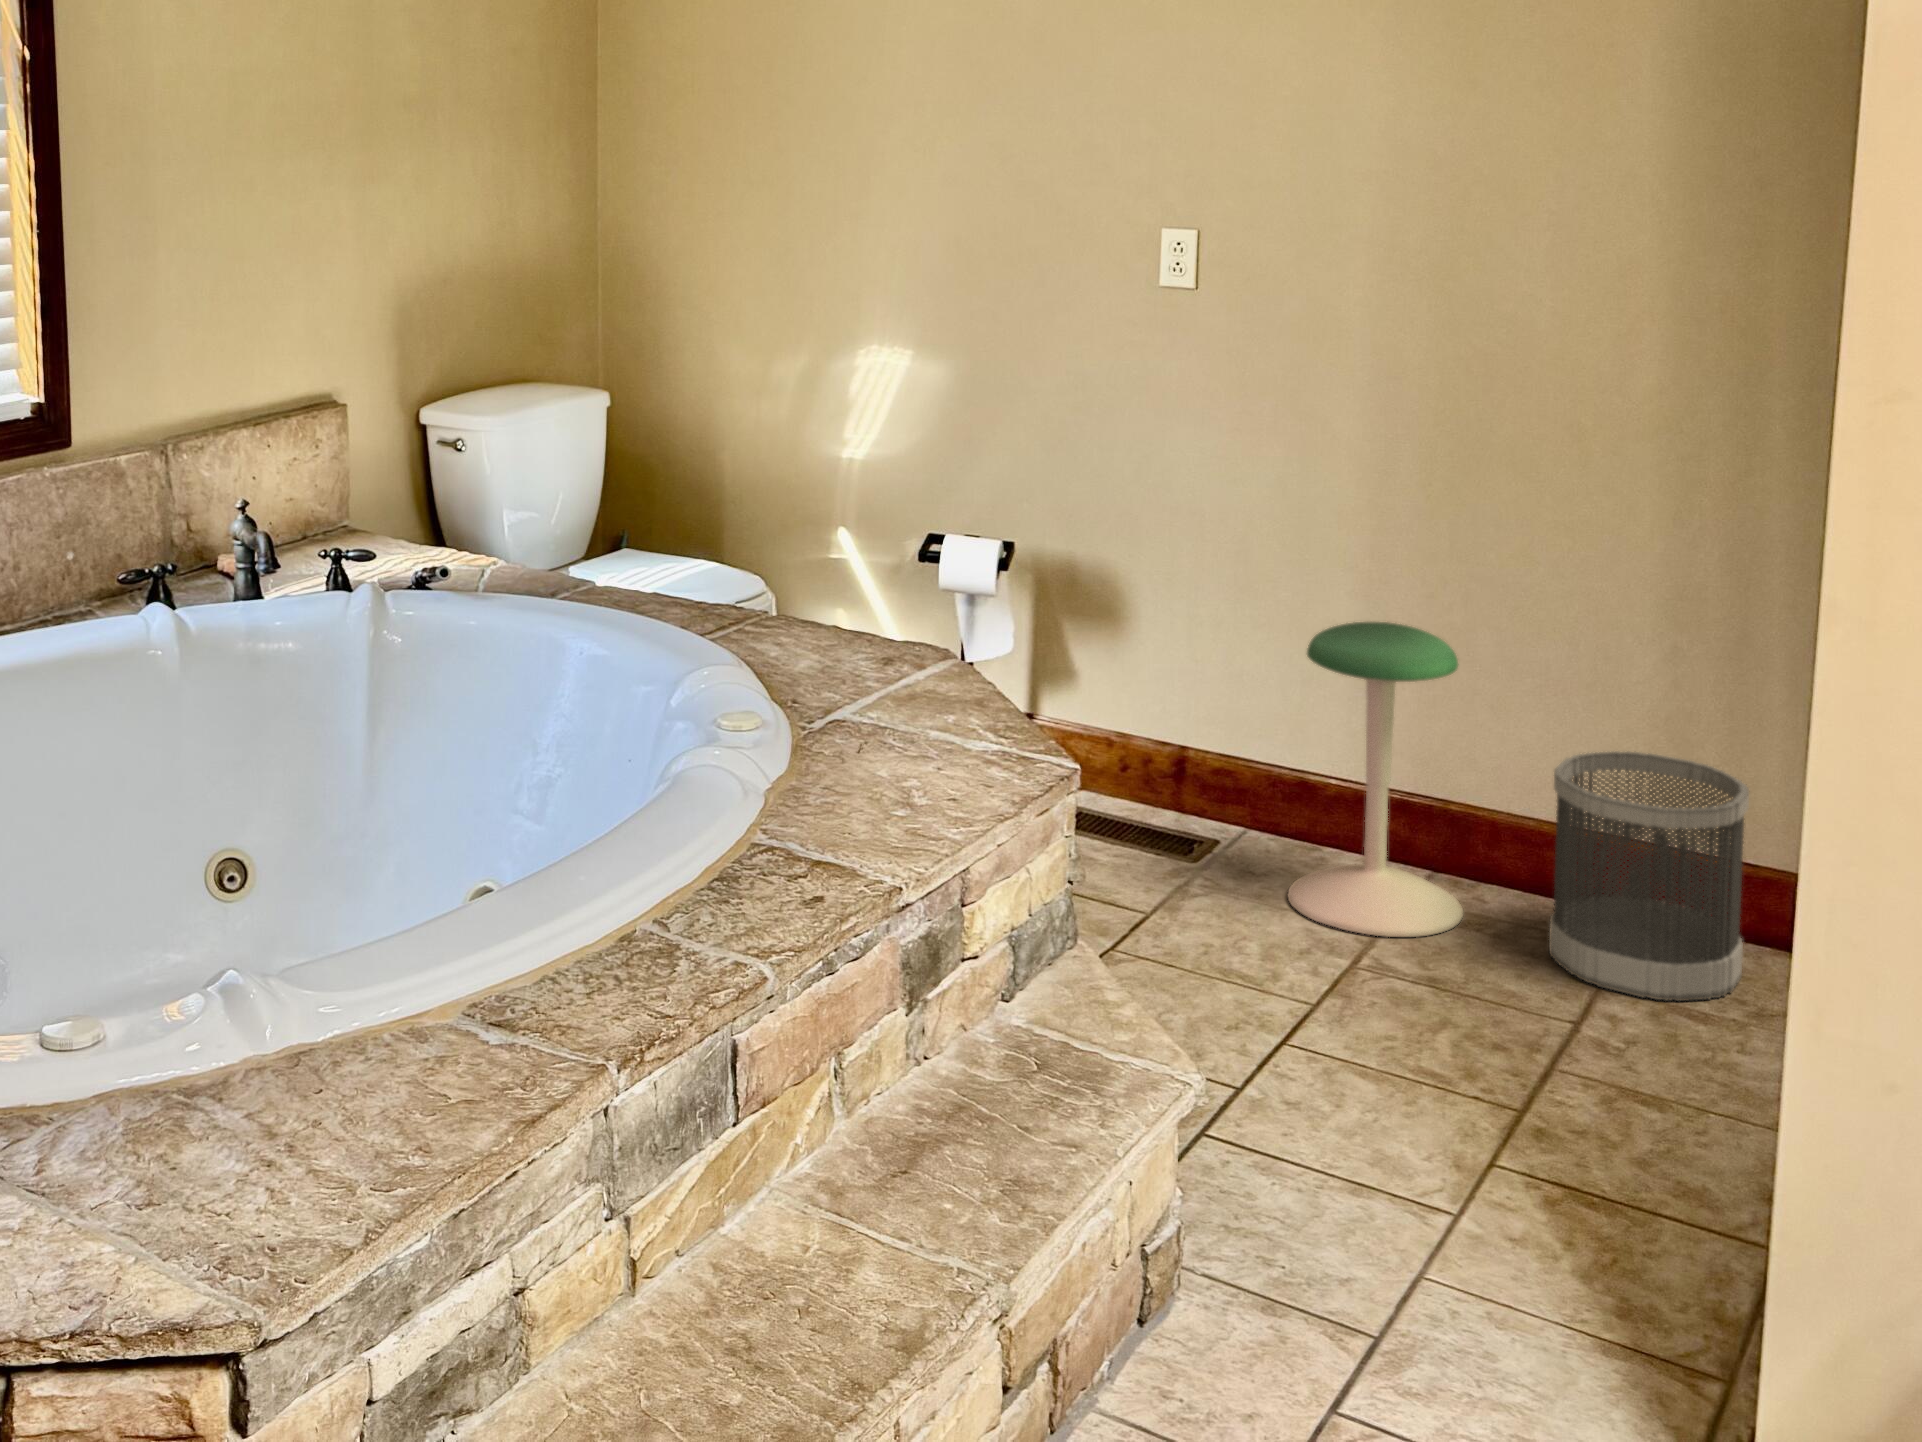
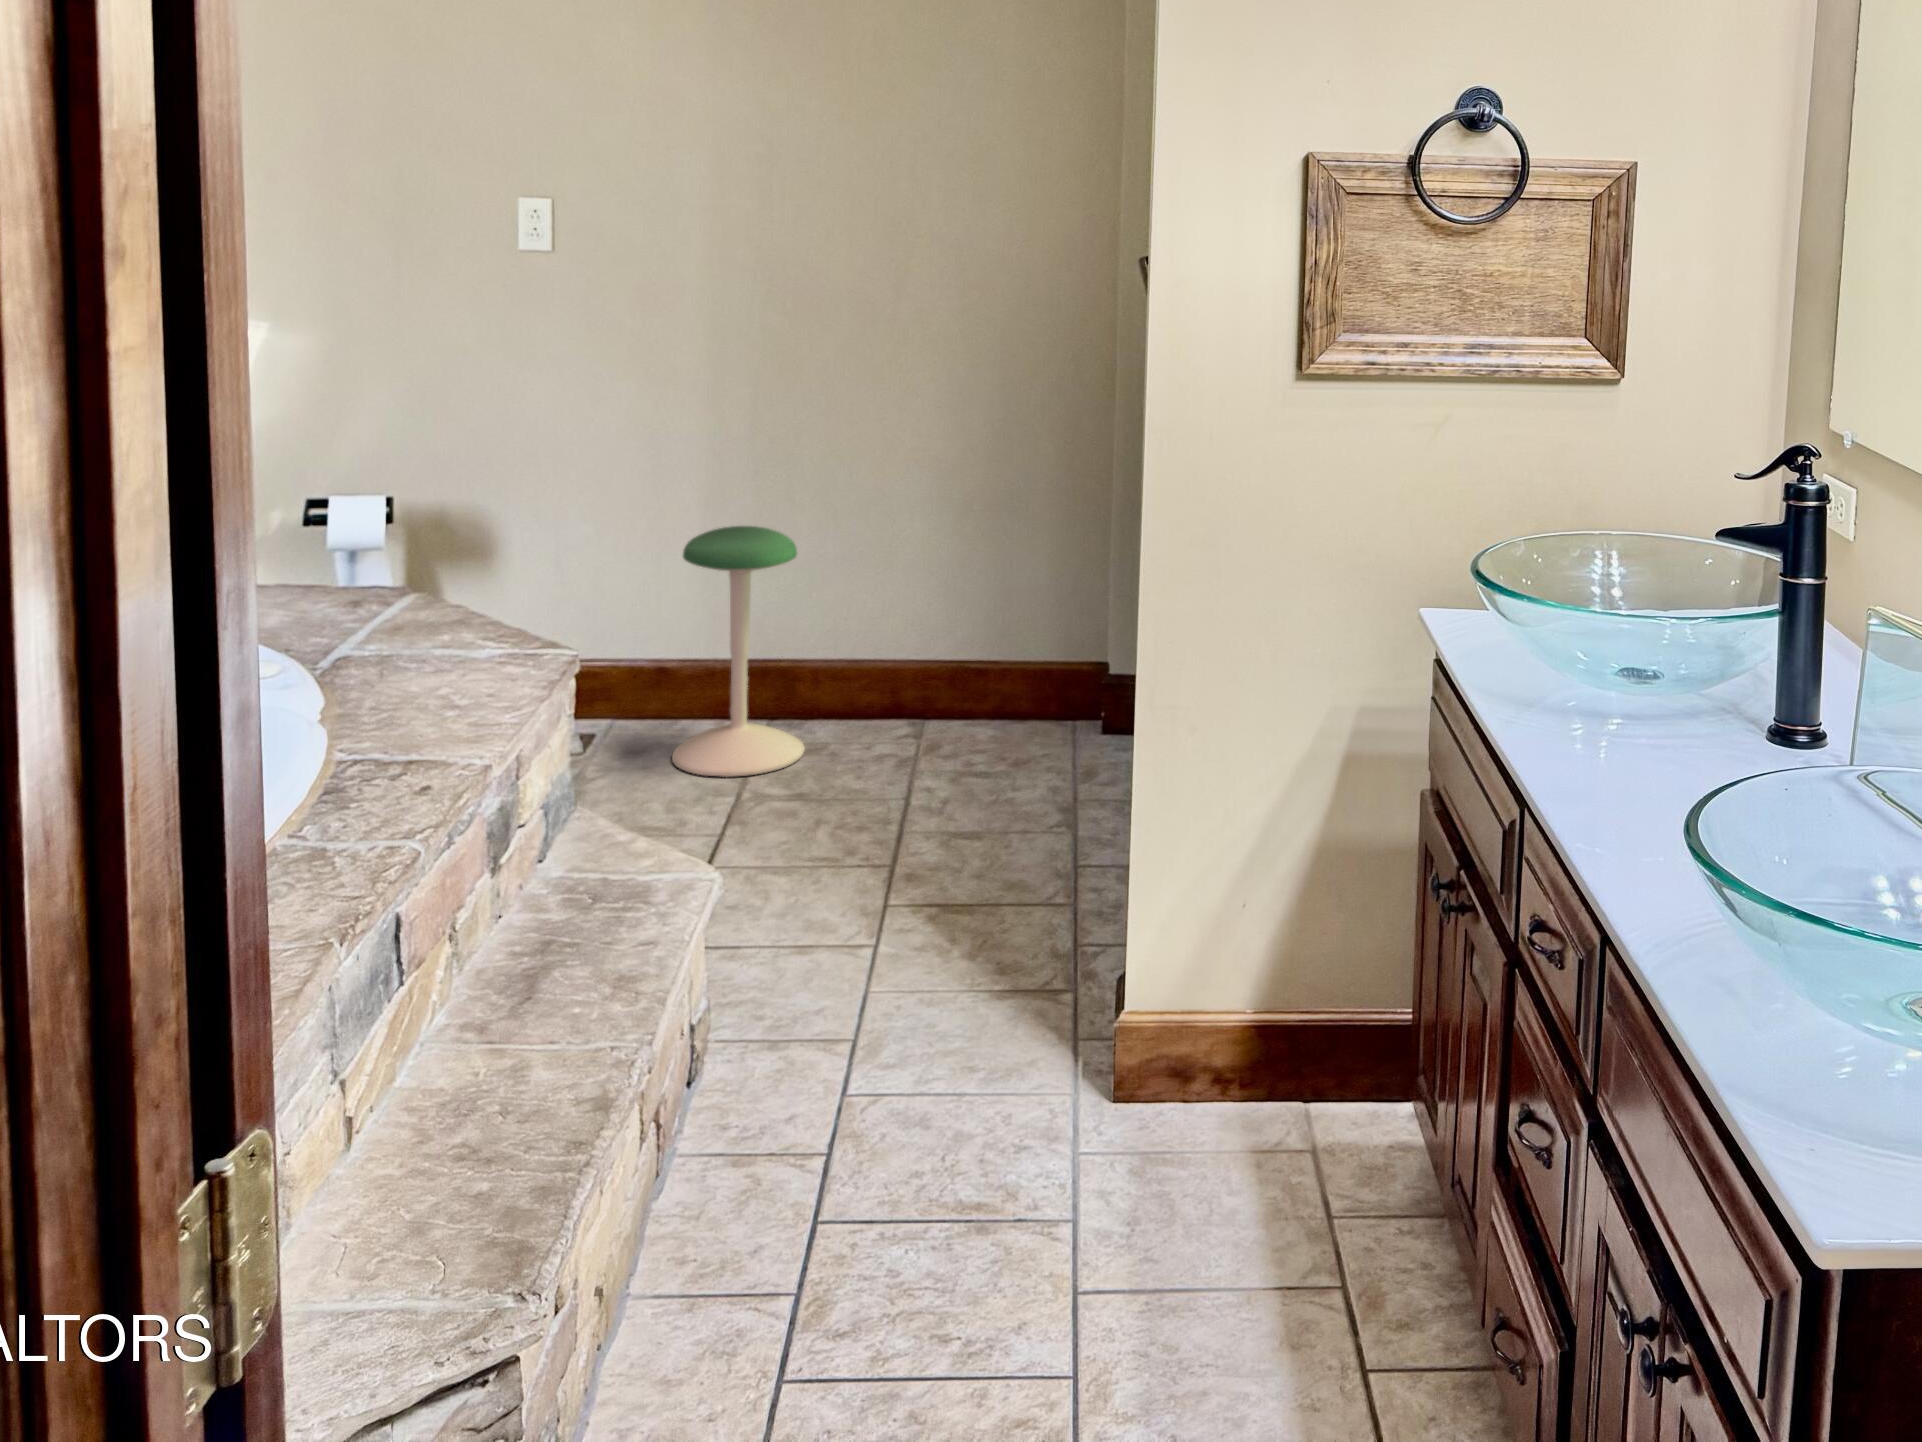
wastebasket: present [1549,751,1749,1001] -> none [870,599,996,775]

